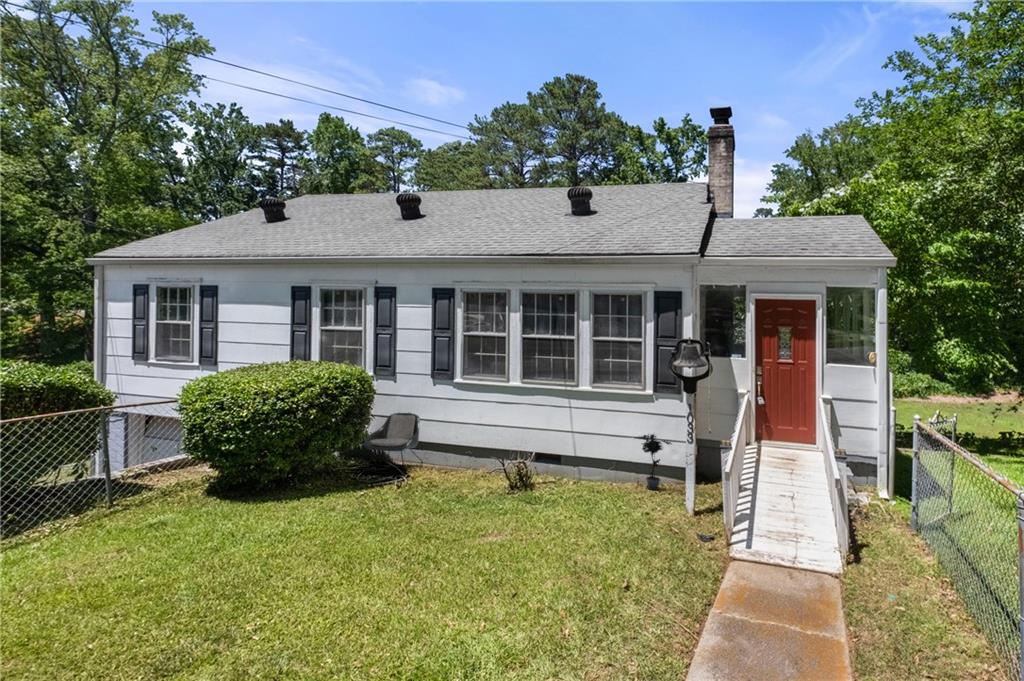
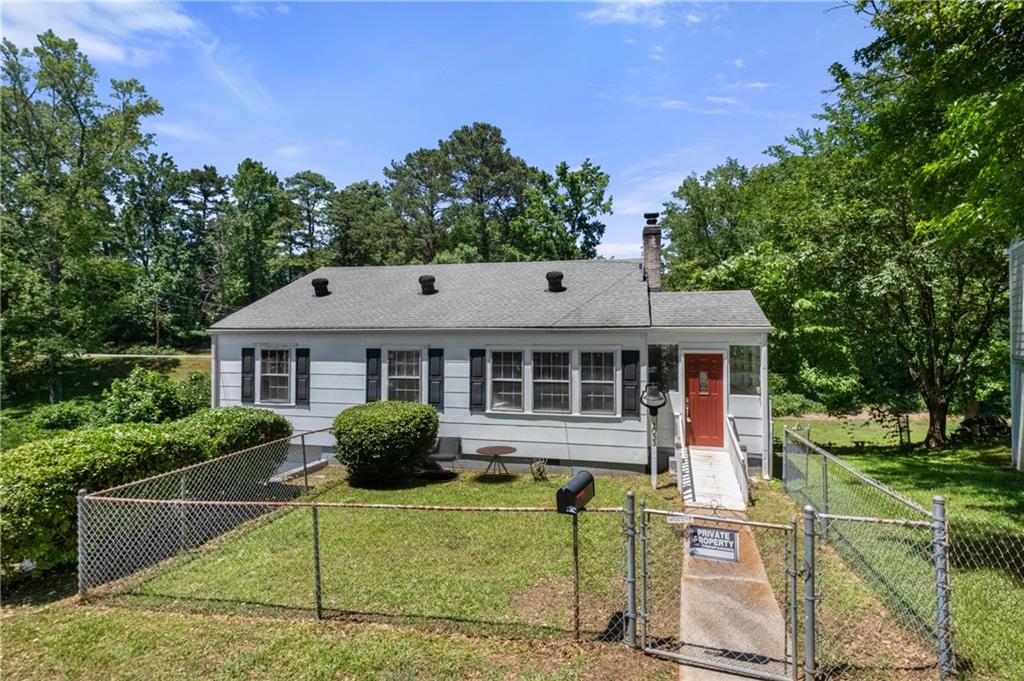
round table: none [434,430,494,483] -> present [476,446,517,481]
potted plant: present [636,434,671,490] -> none [611,442,636,481]

